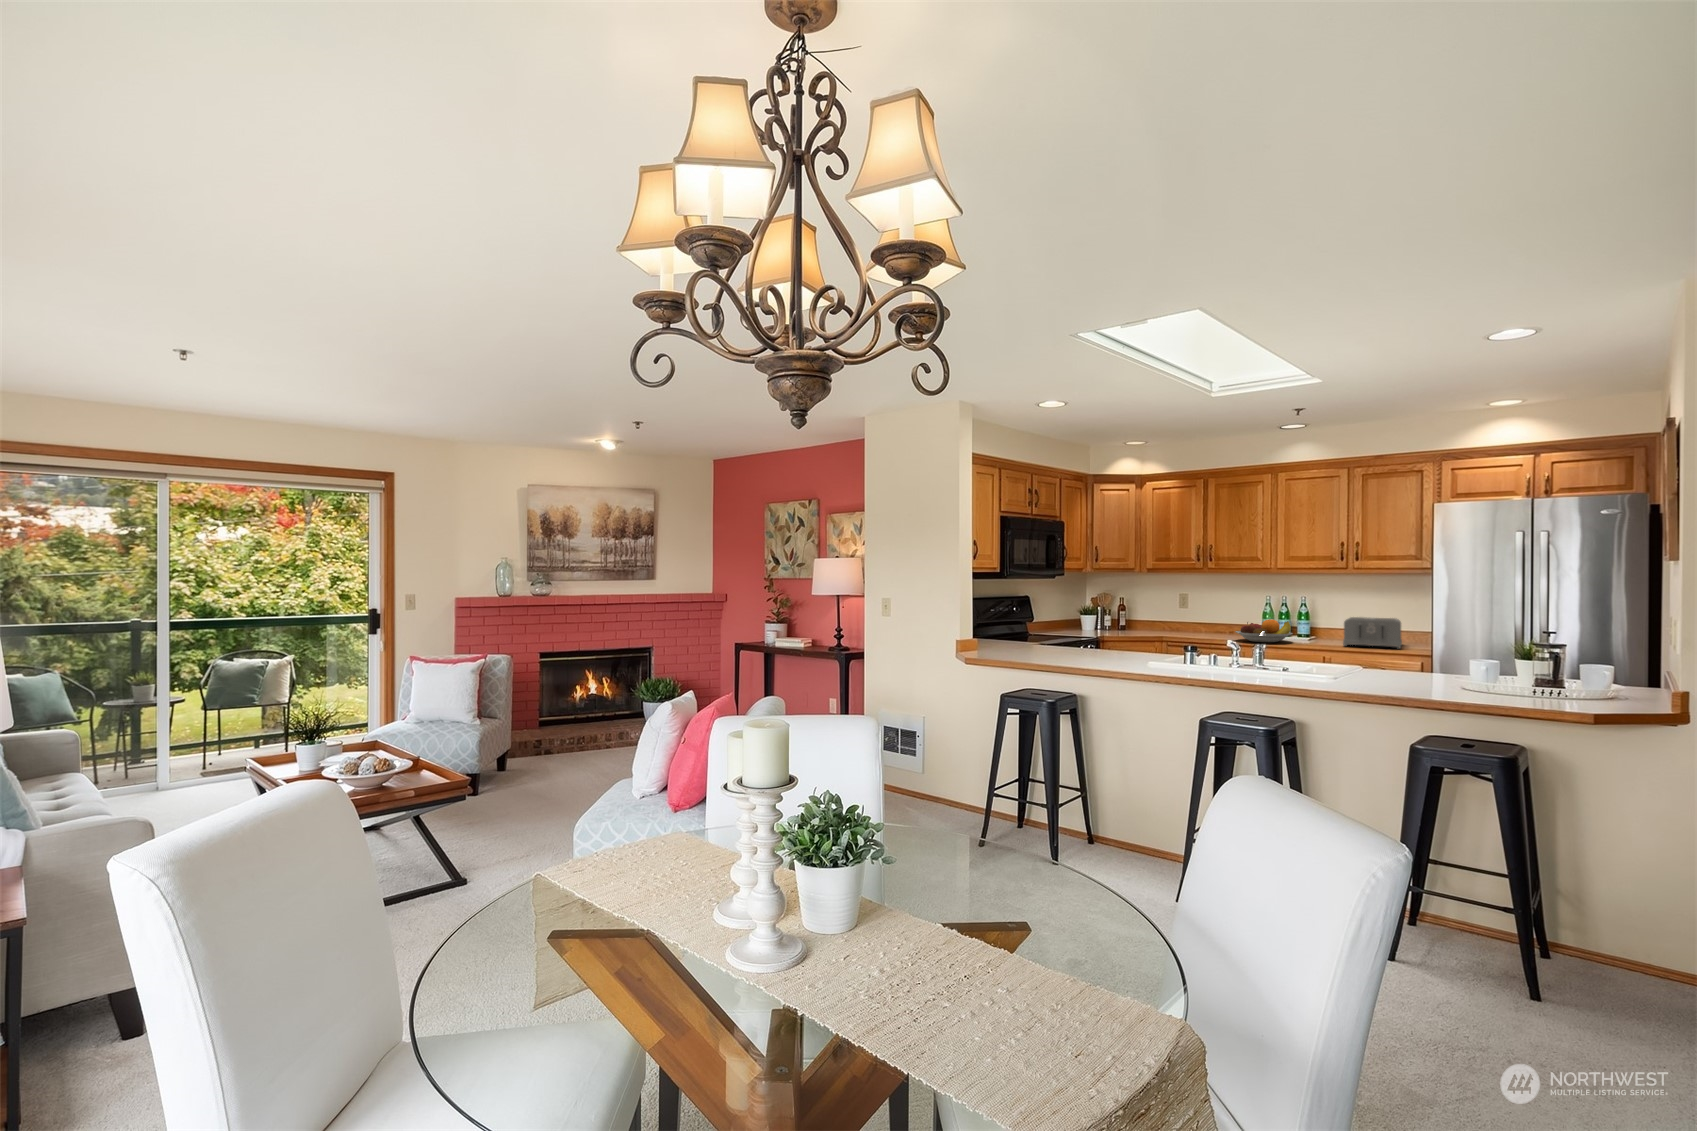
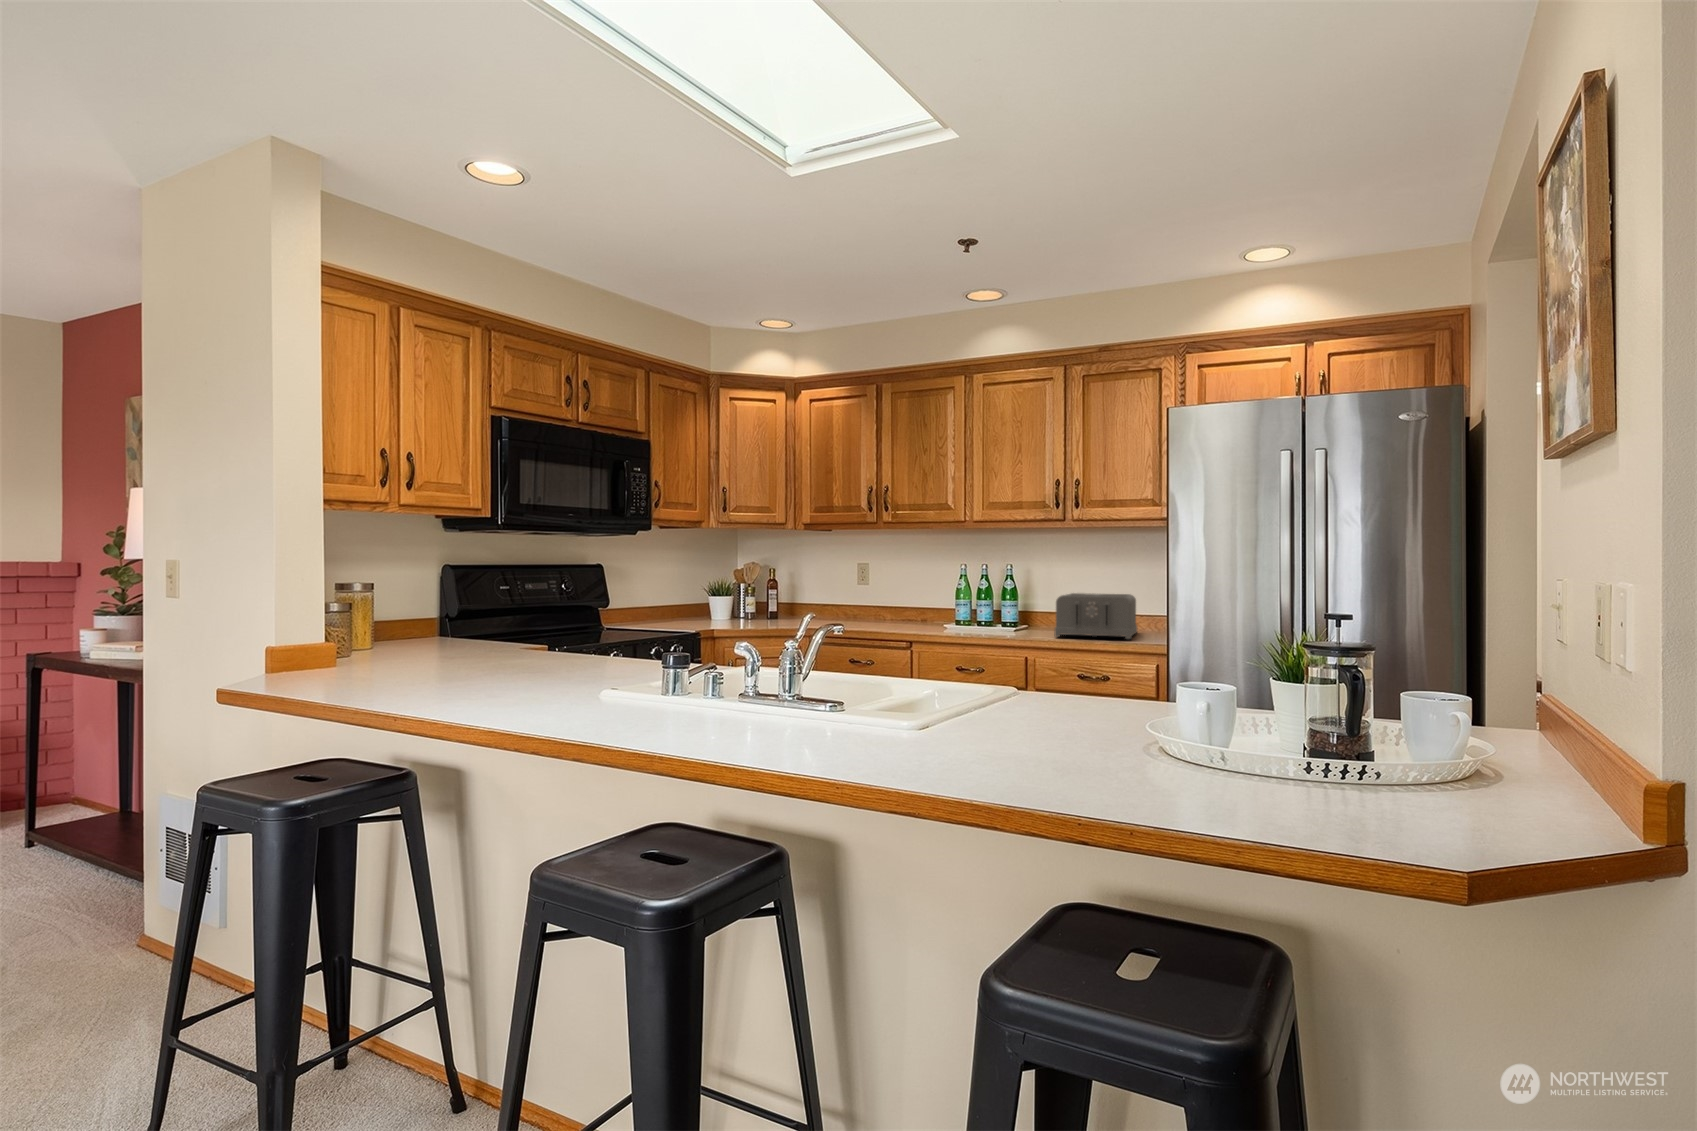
fruit bowl: present [1235,619,1293,642] -> none [911,598,991,633]

